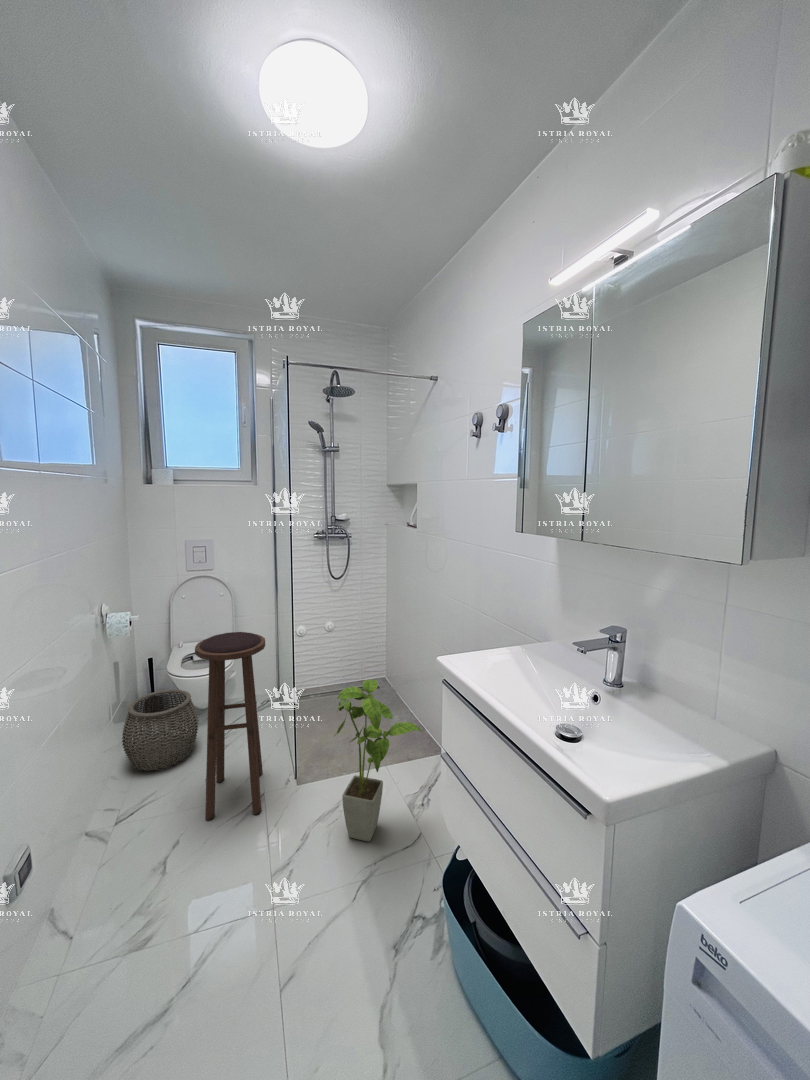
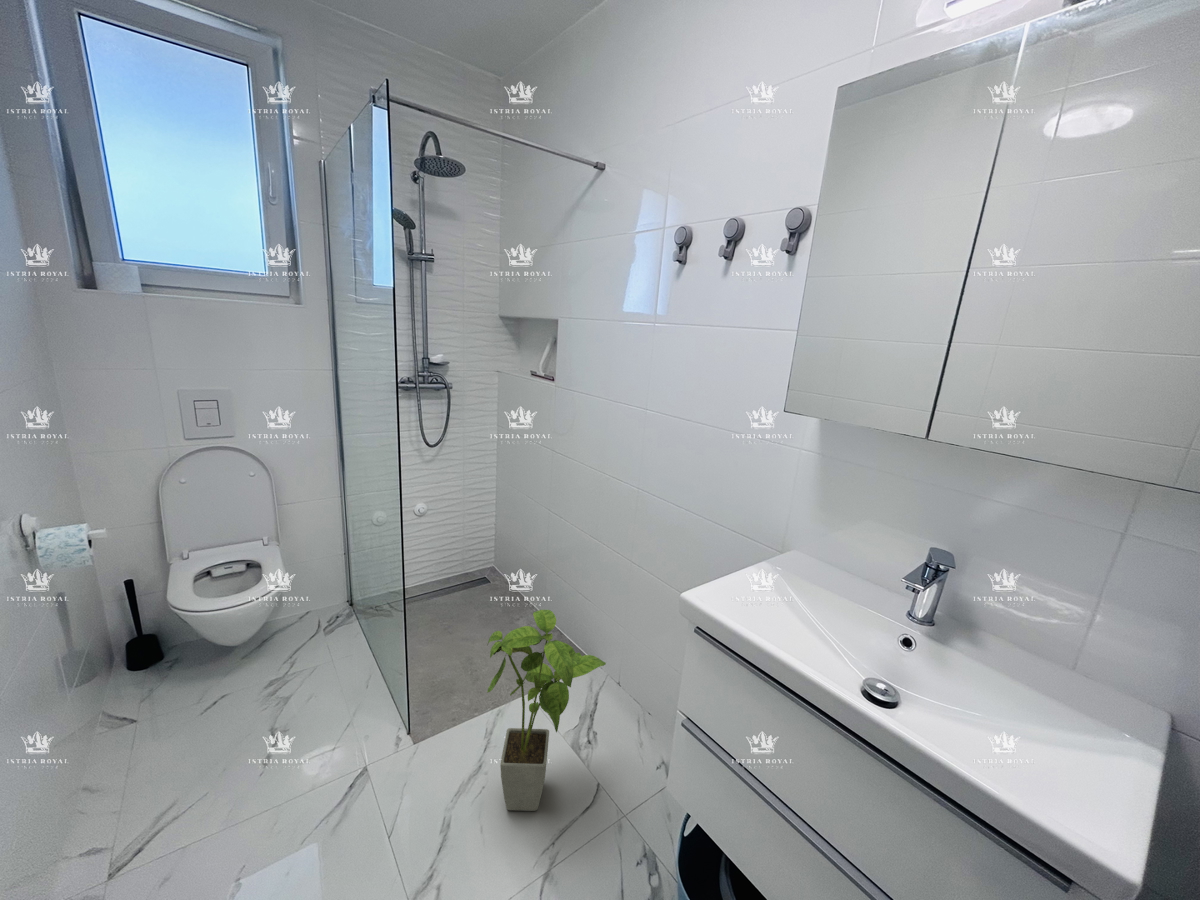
stool: present [195,632,265,820] -> none [238,547,369,832]
woven basket: present [122,689,199,771] -> none [94,630,237,766]

